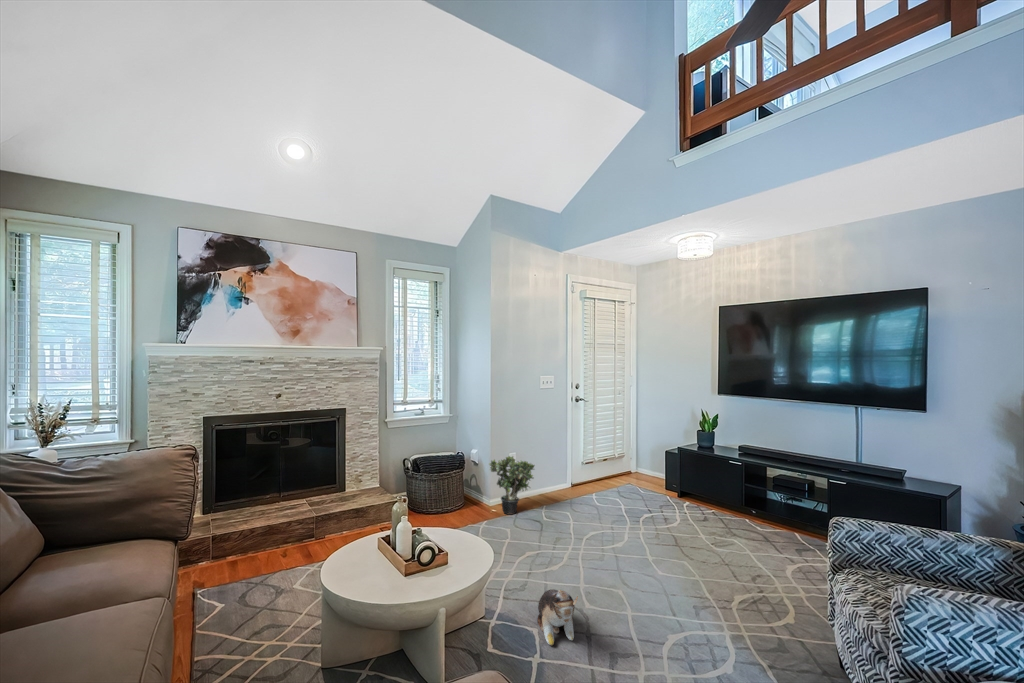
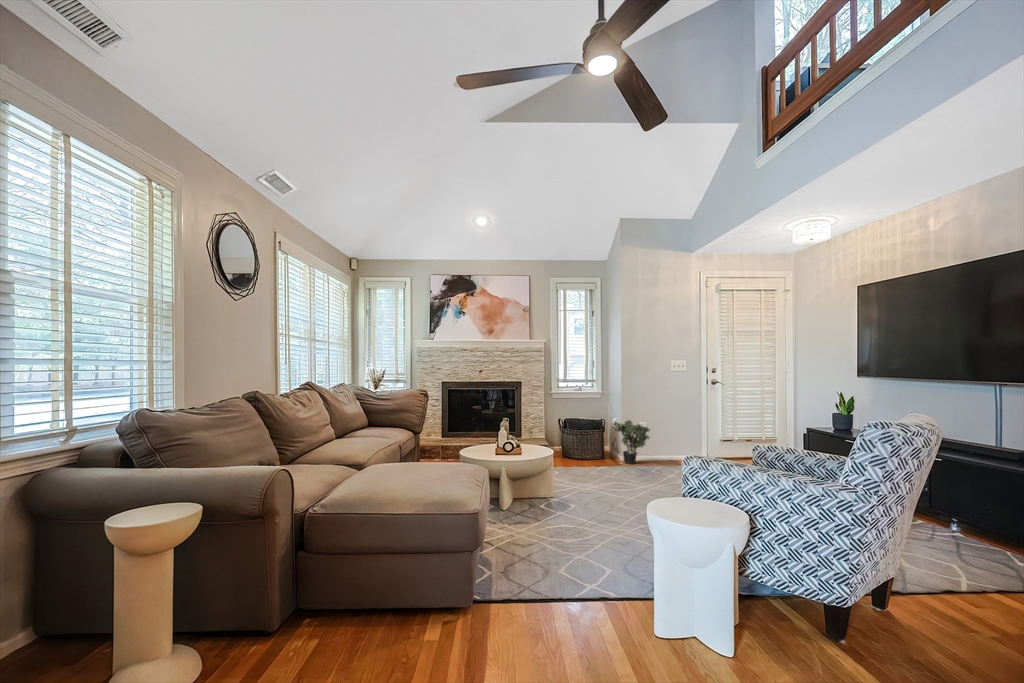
plush toy: present [537,589,578,645] -> none [579,472,604,505]

